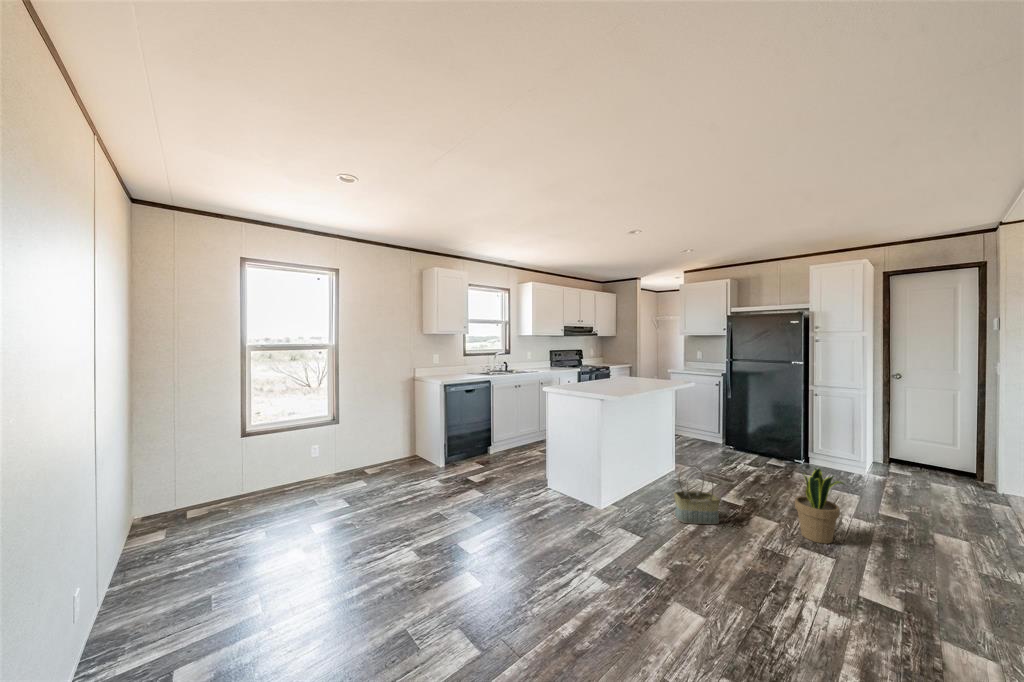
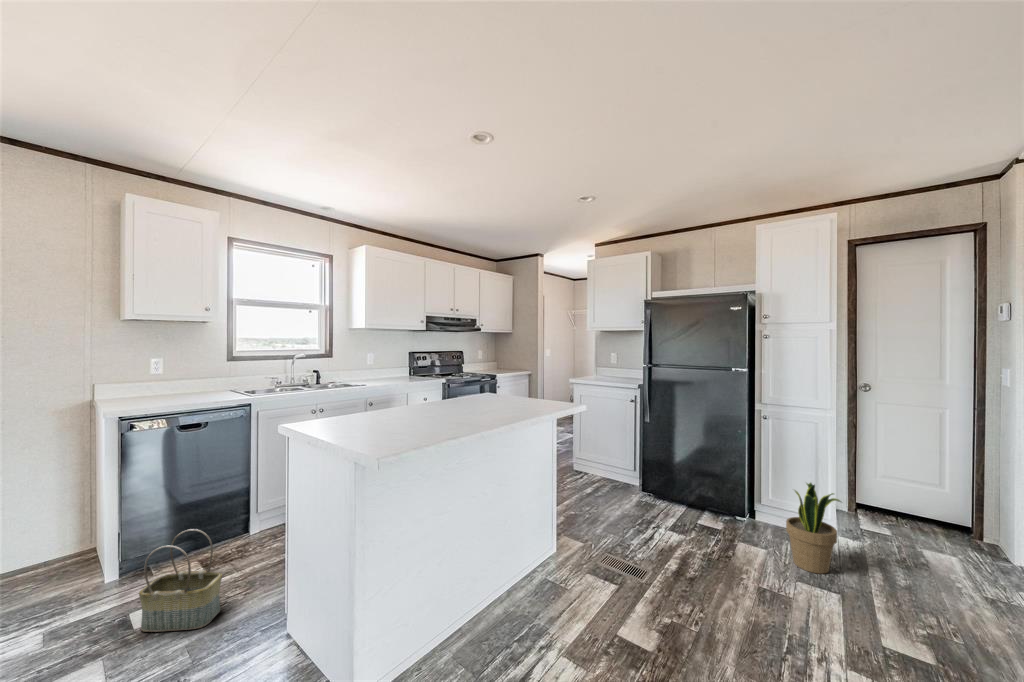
basket: present [674,465,720,524] -> present [139,529,222,632]

